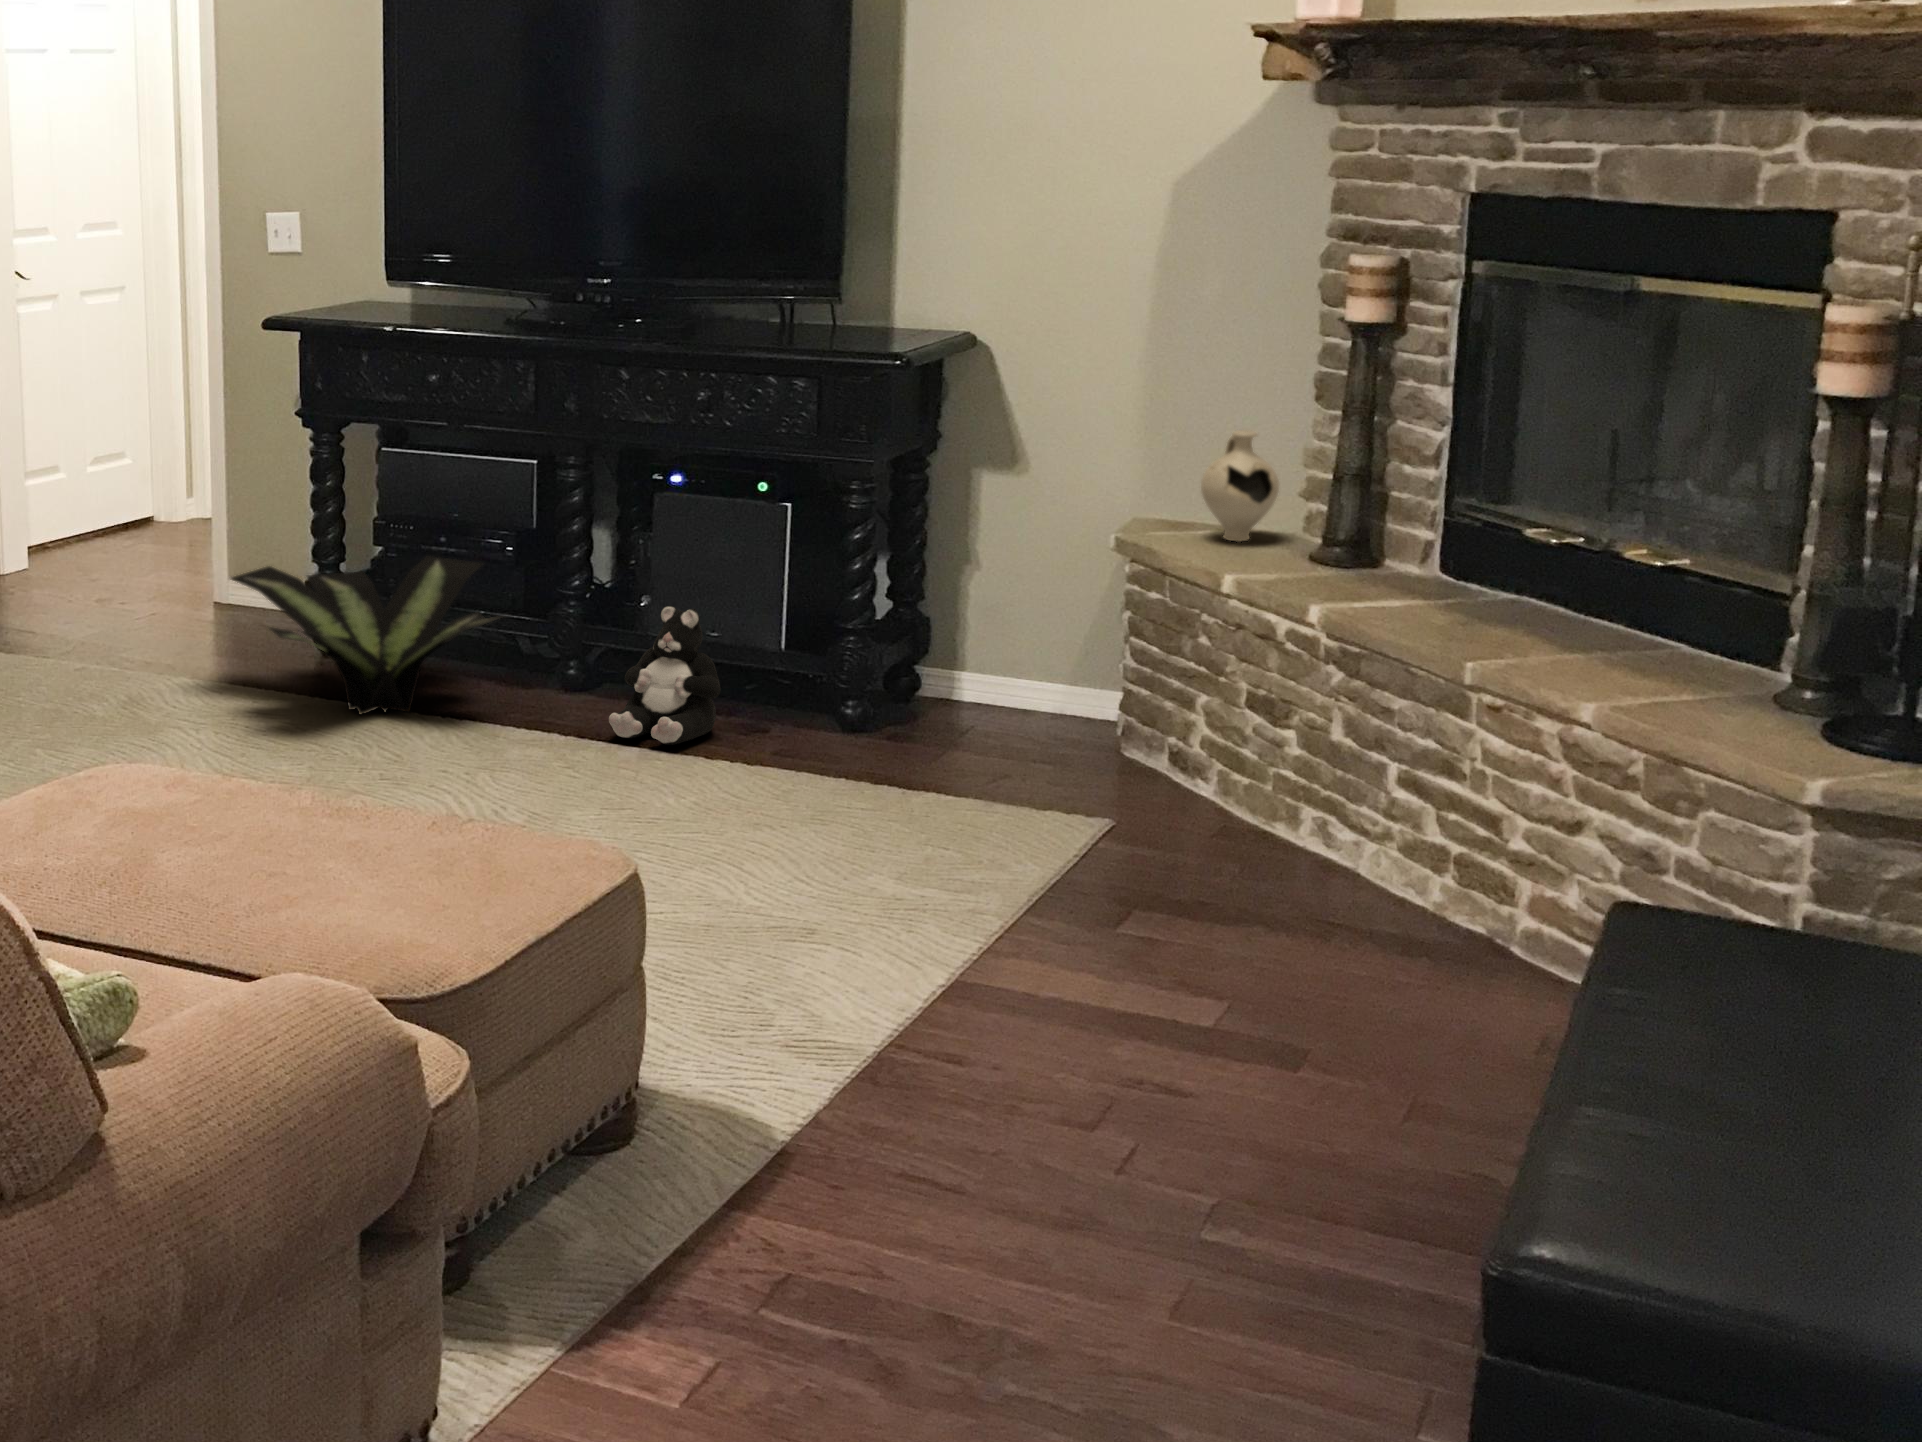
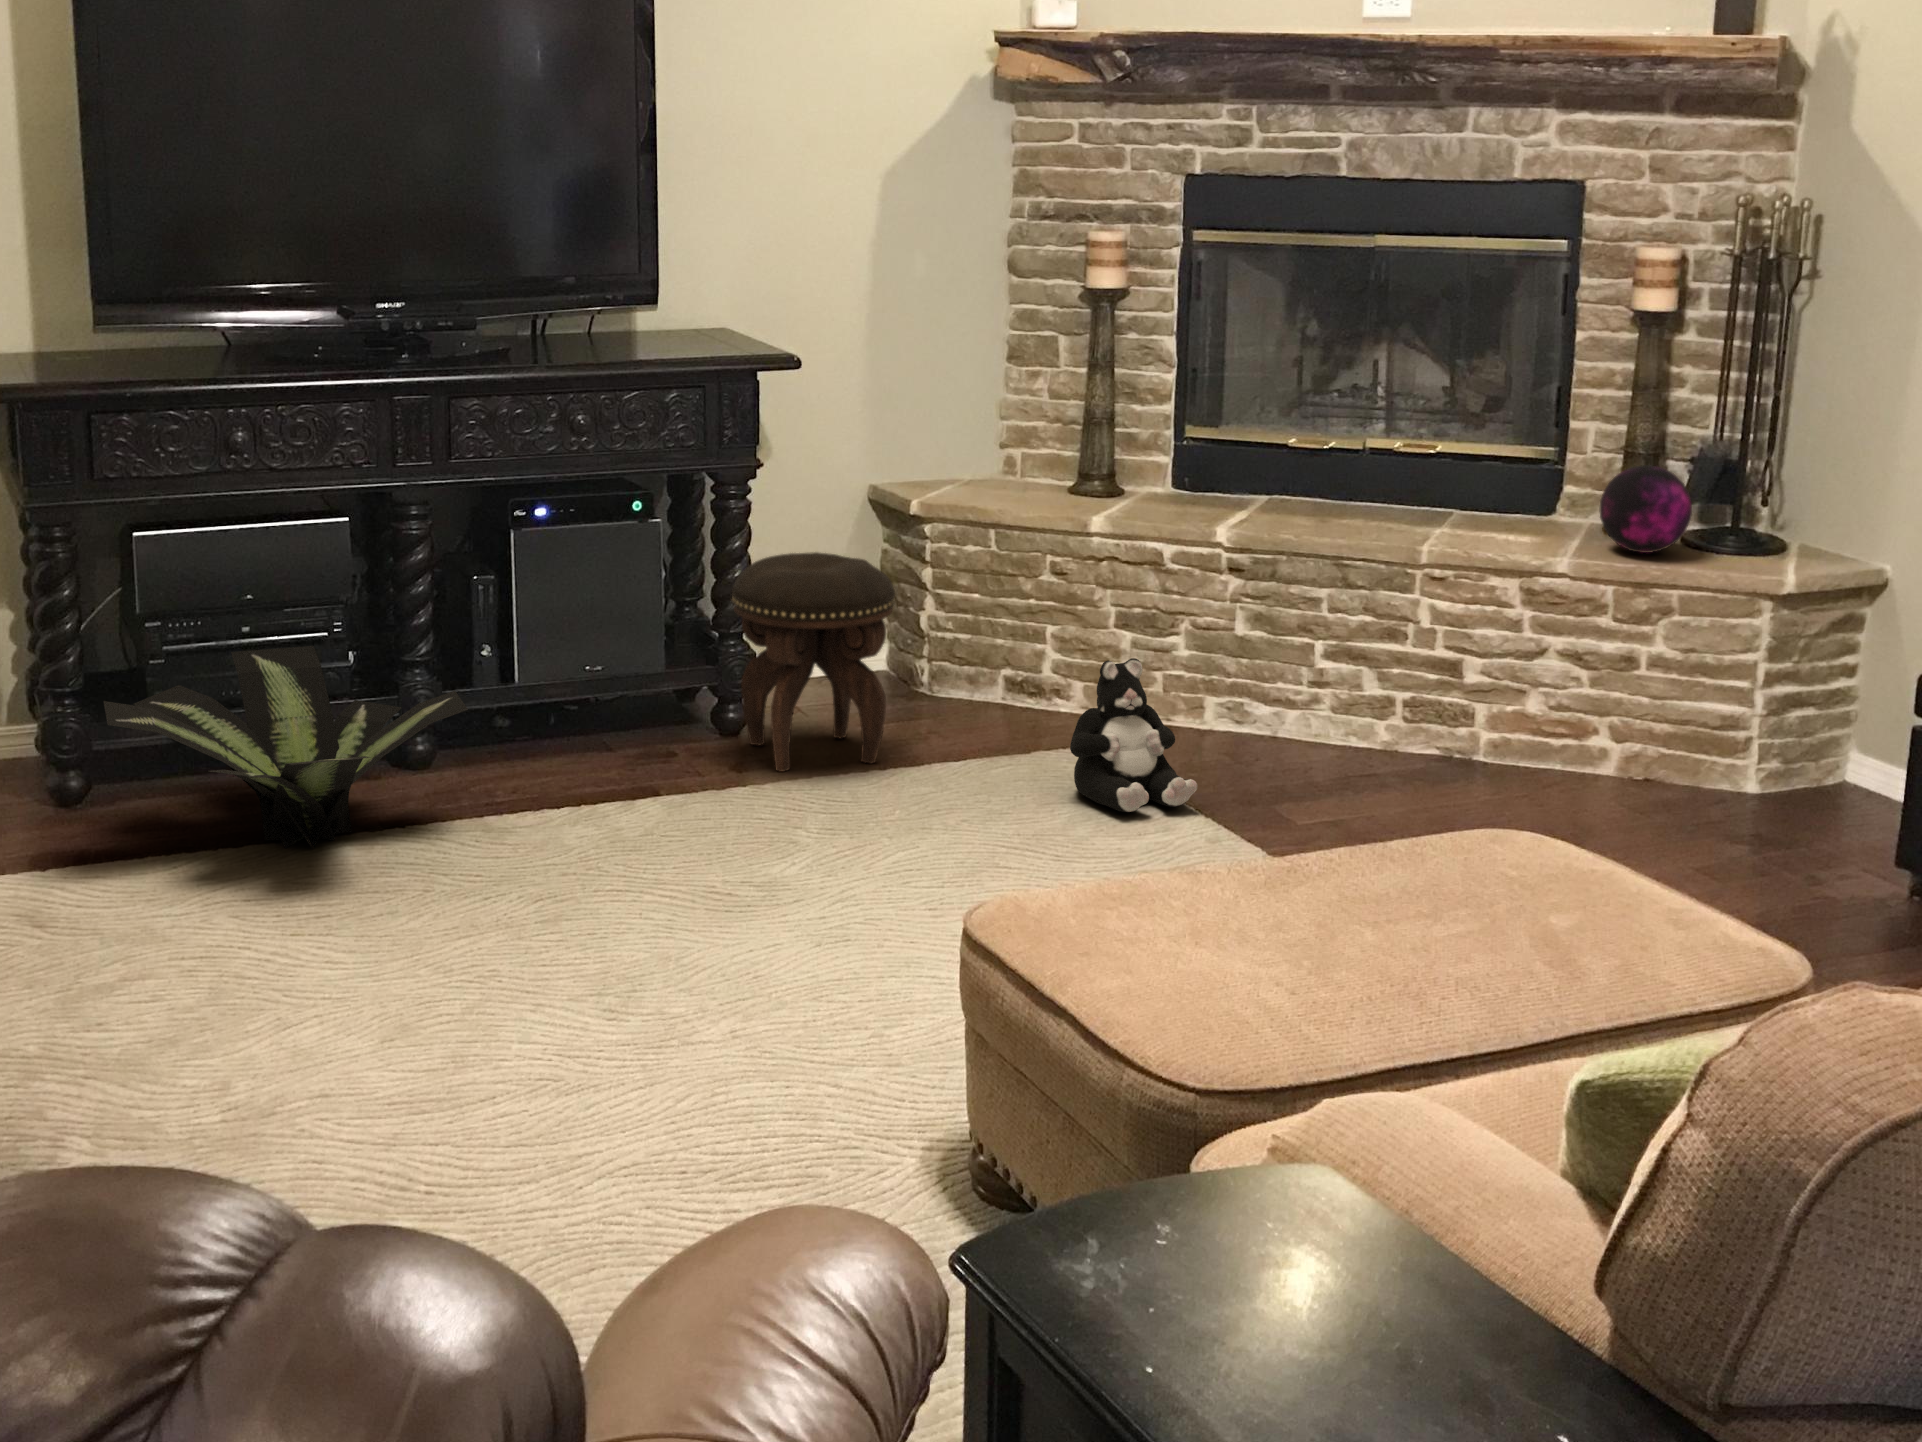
decorative vase: present [1201,430,1279,541] -> none [953,392,1019,492]
footstool: none [790,555,957,777] -> present [732,552,895,772]
plush toy: present [609,606,720,745] -> present [1070,658,1197,812]
decorative orb: none [1685,606,1819,725] -> present [1600,465,1692,553]

